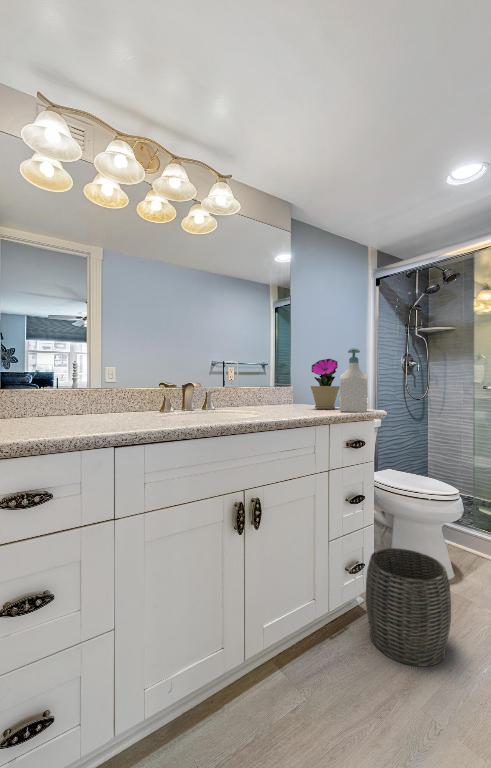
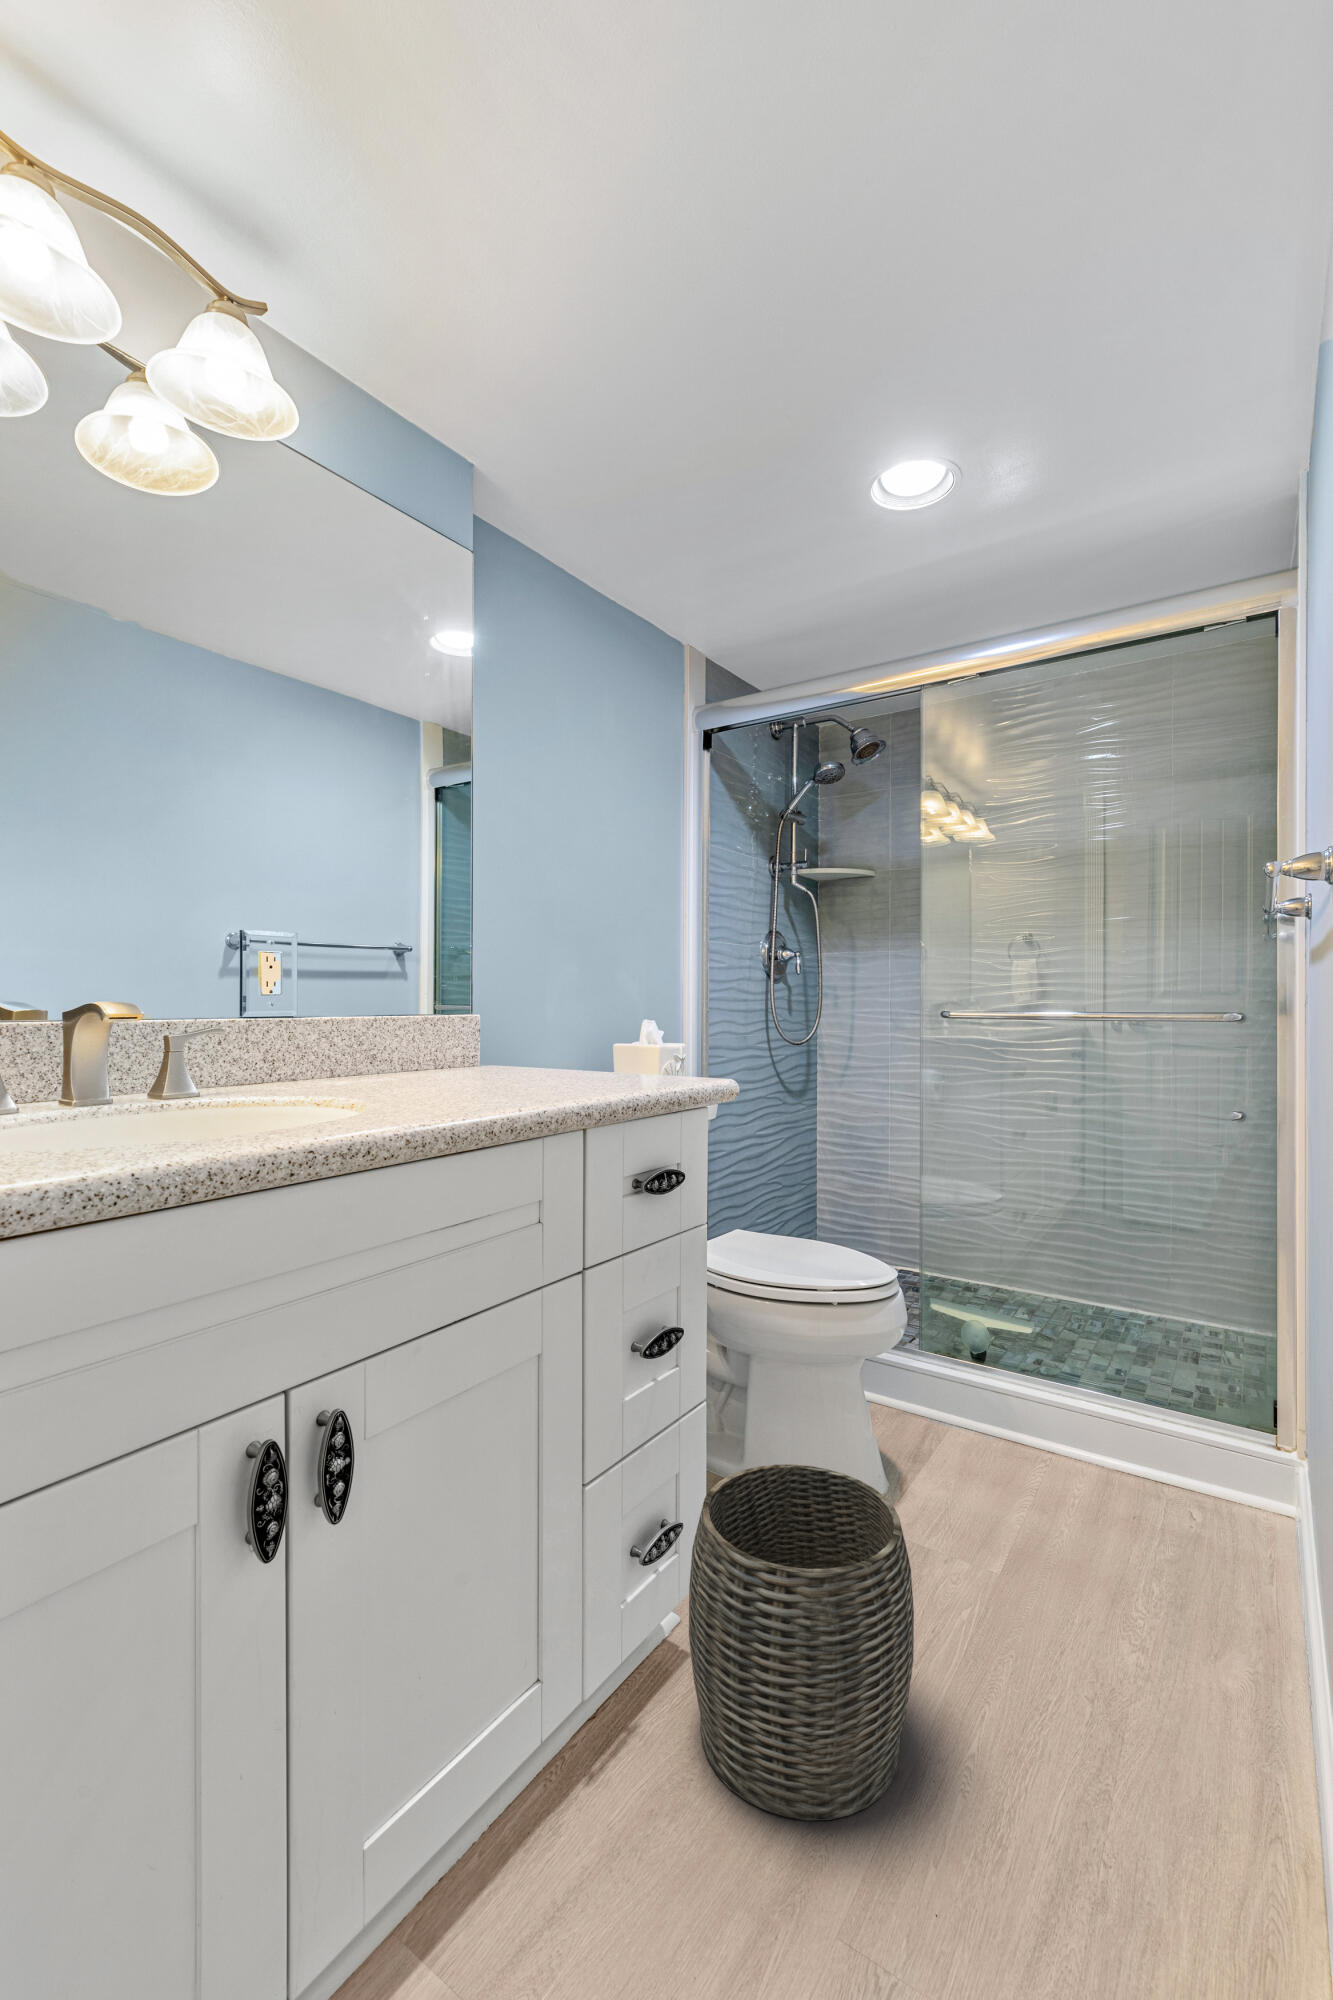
soap bottle: present [340,348,367,412] -> none [616,902,693,1089]
flower pot: present [311,359,340,409] -> none [530,933,614,1080]

